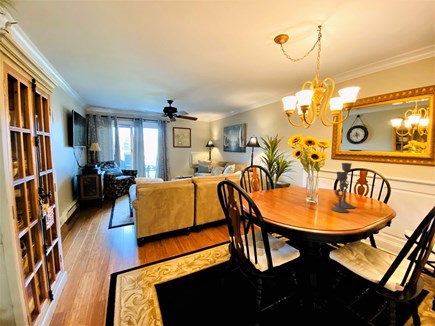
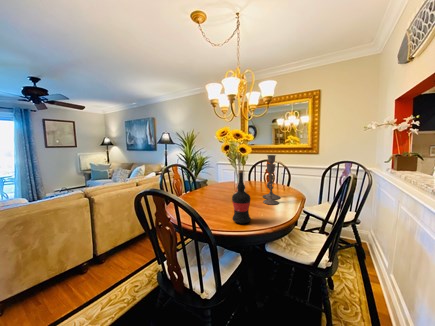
wine bottle: none [289,174,307,220] -> present [232,170,251,223]

